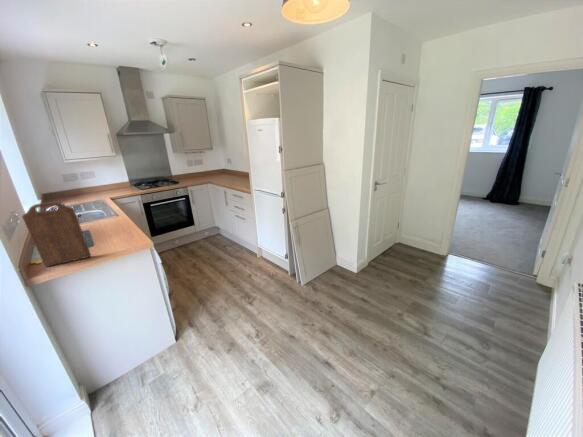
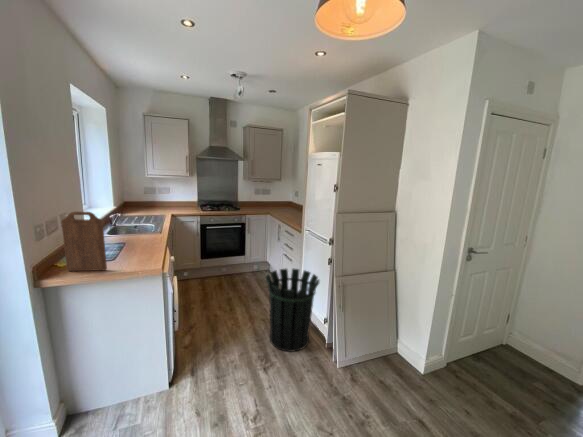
waste bin: none [232,223,277,288] -> present [266,268,319,352]

